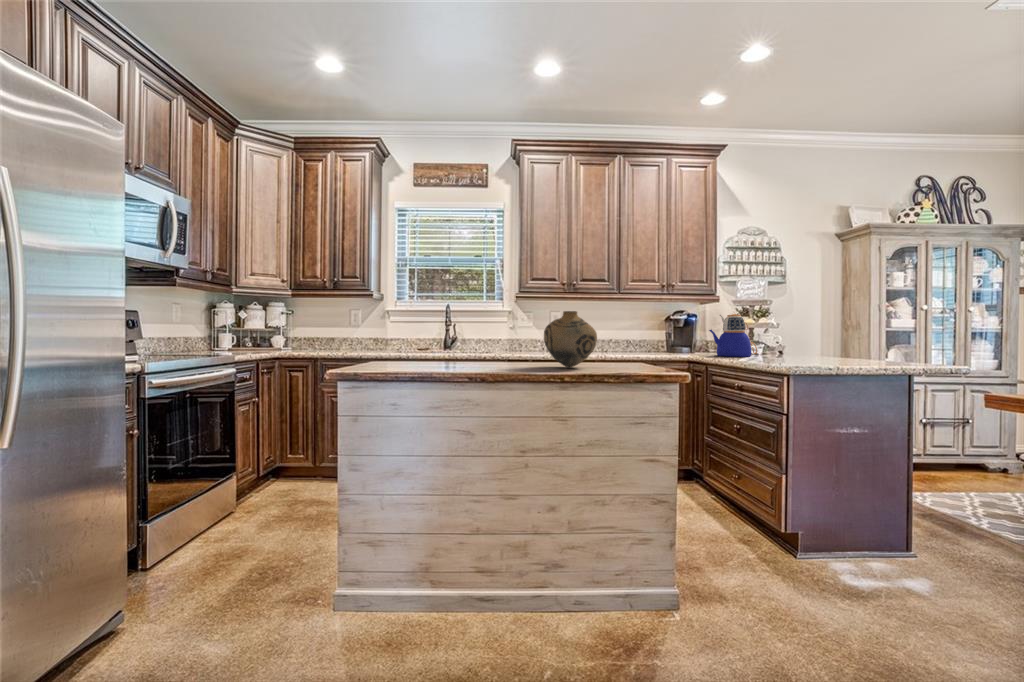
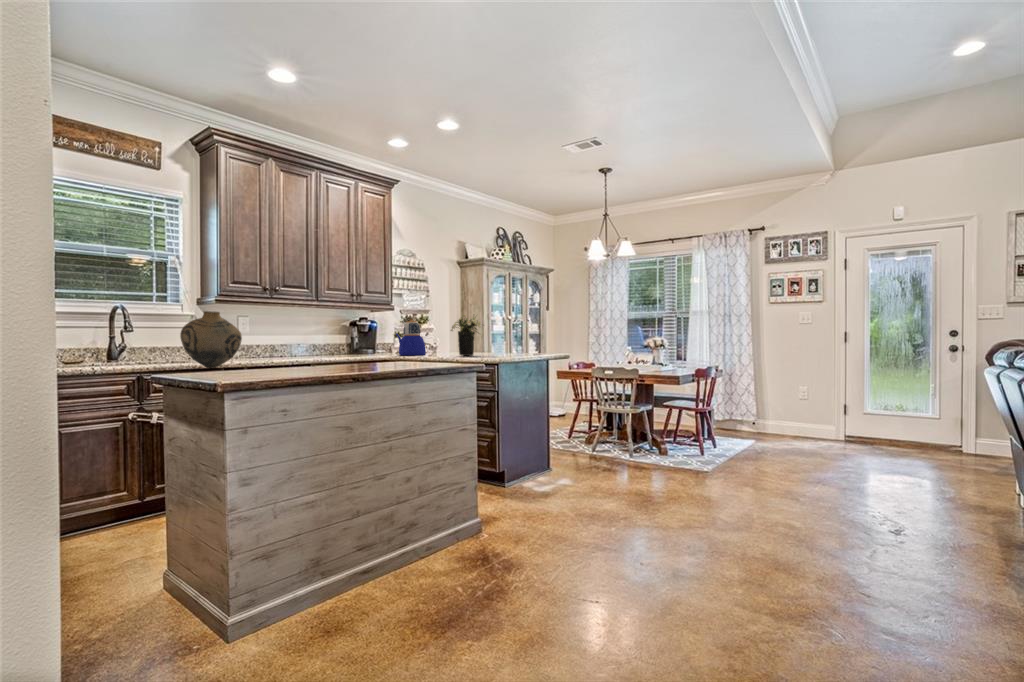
flower arrangement: none [765,306,818,363] -> present [451,315,481,356]
vase: present [544,311,597,367] -> present [180,311,242,368]

